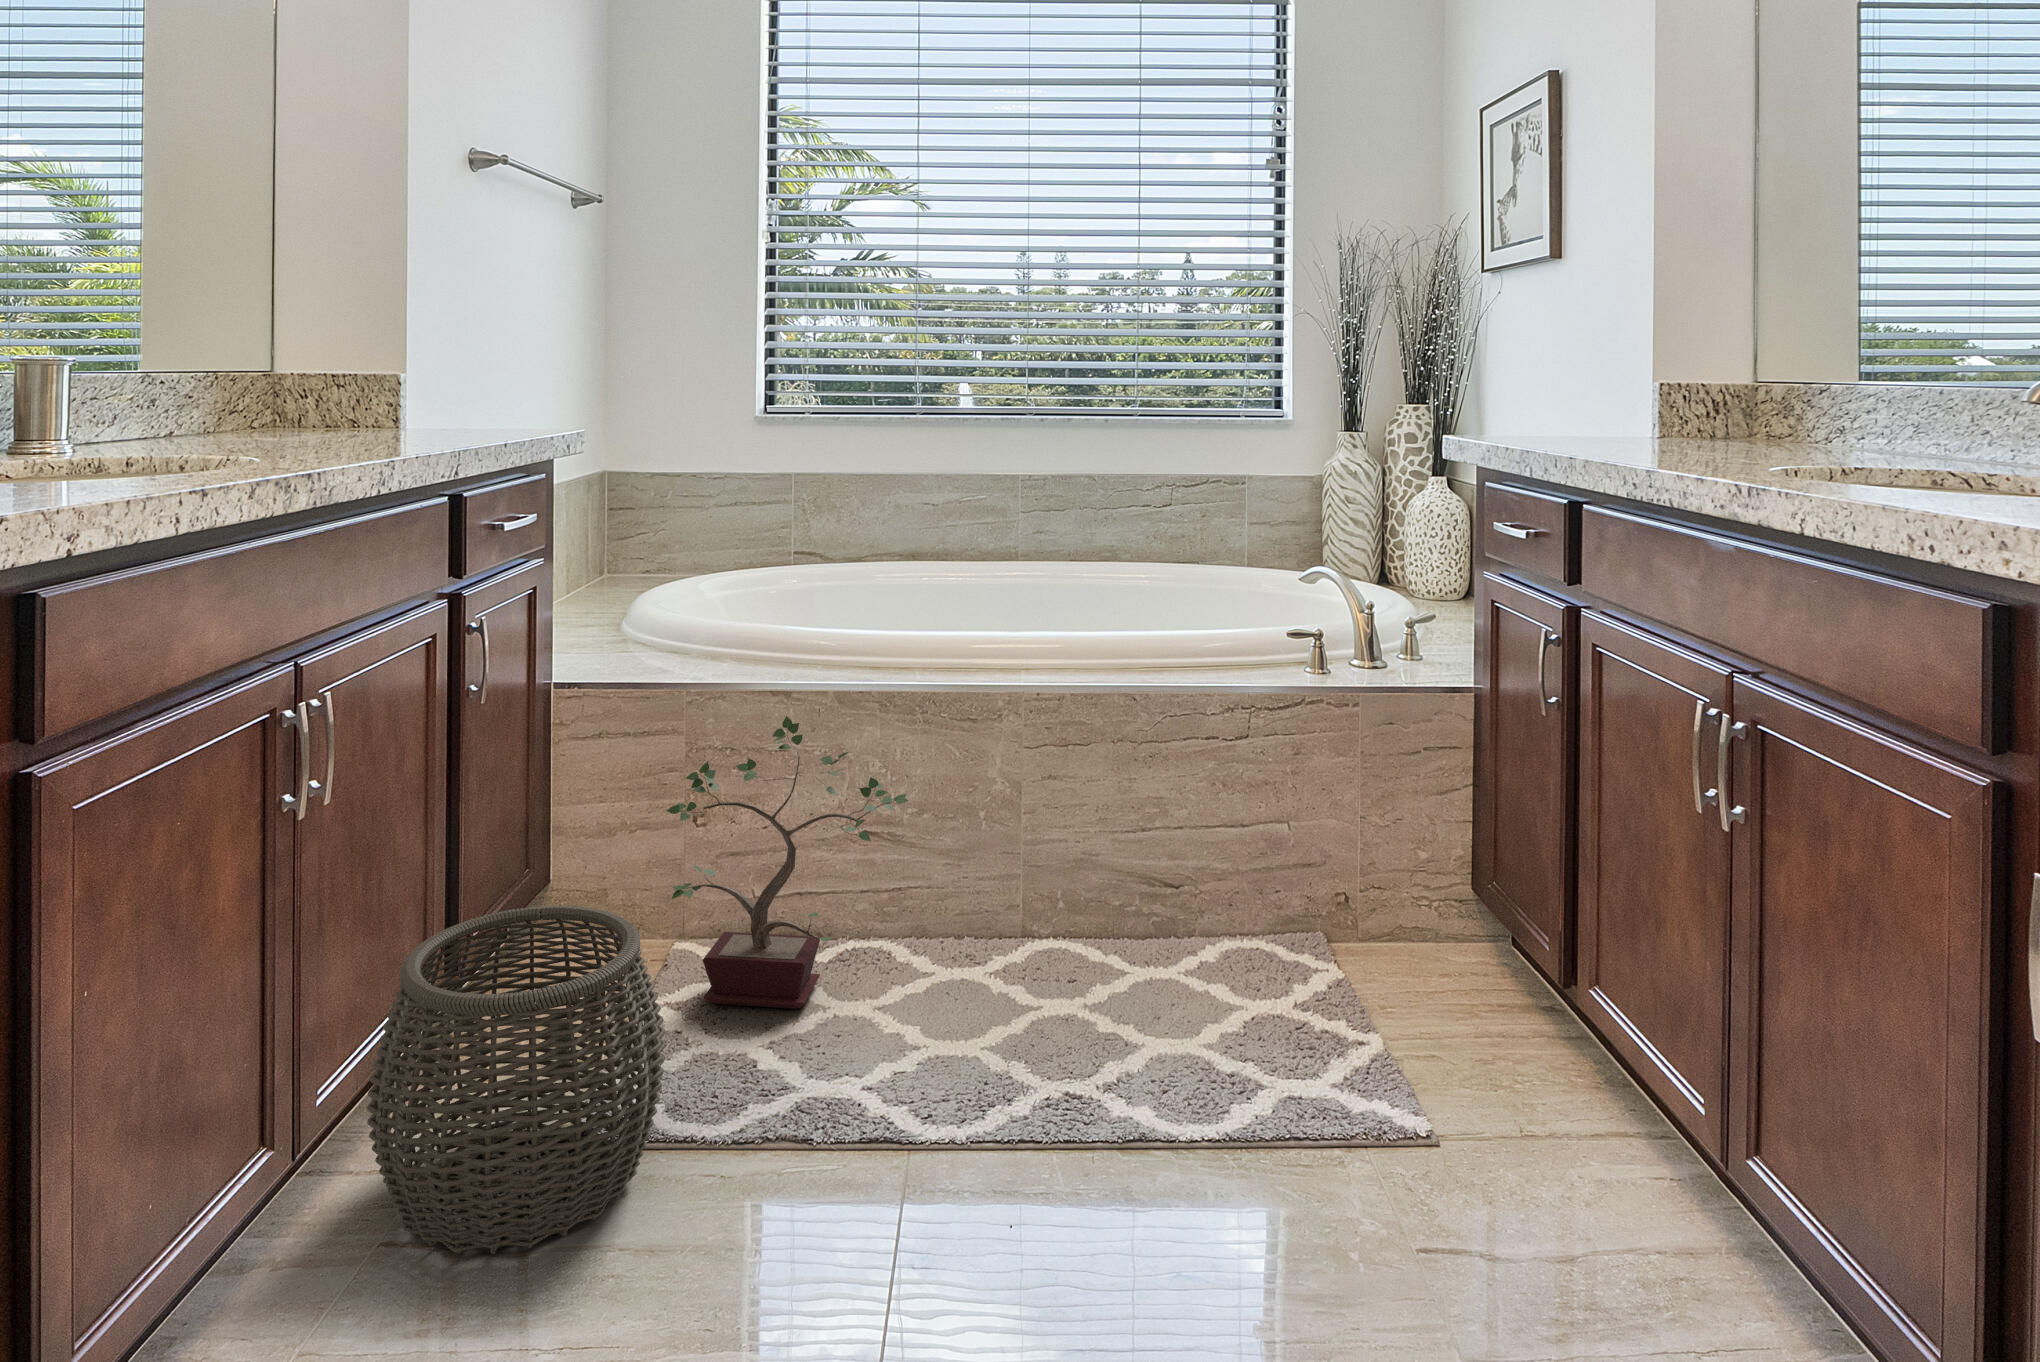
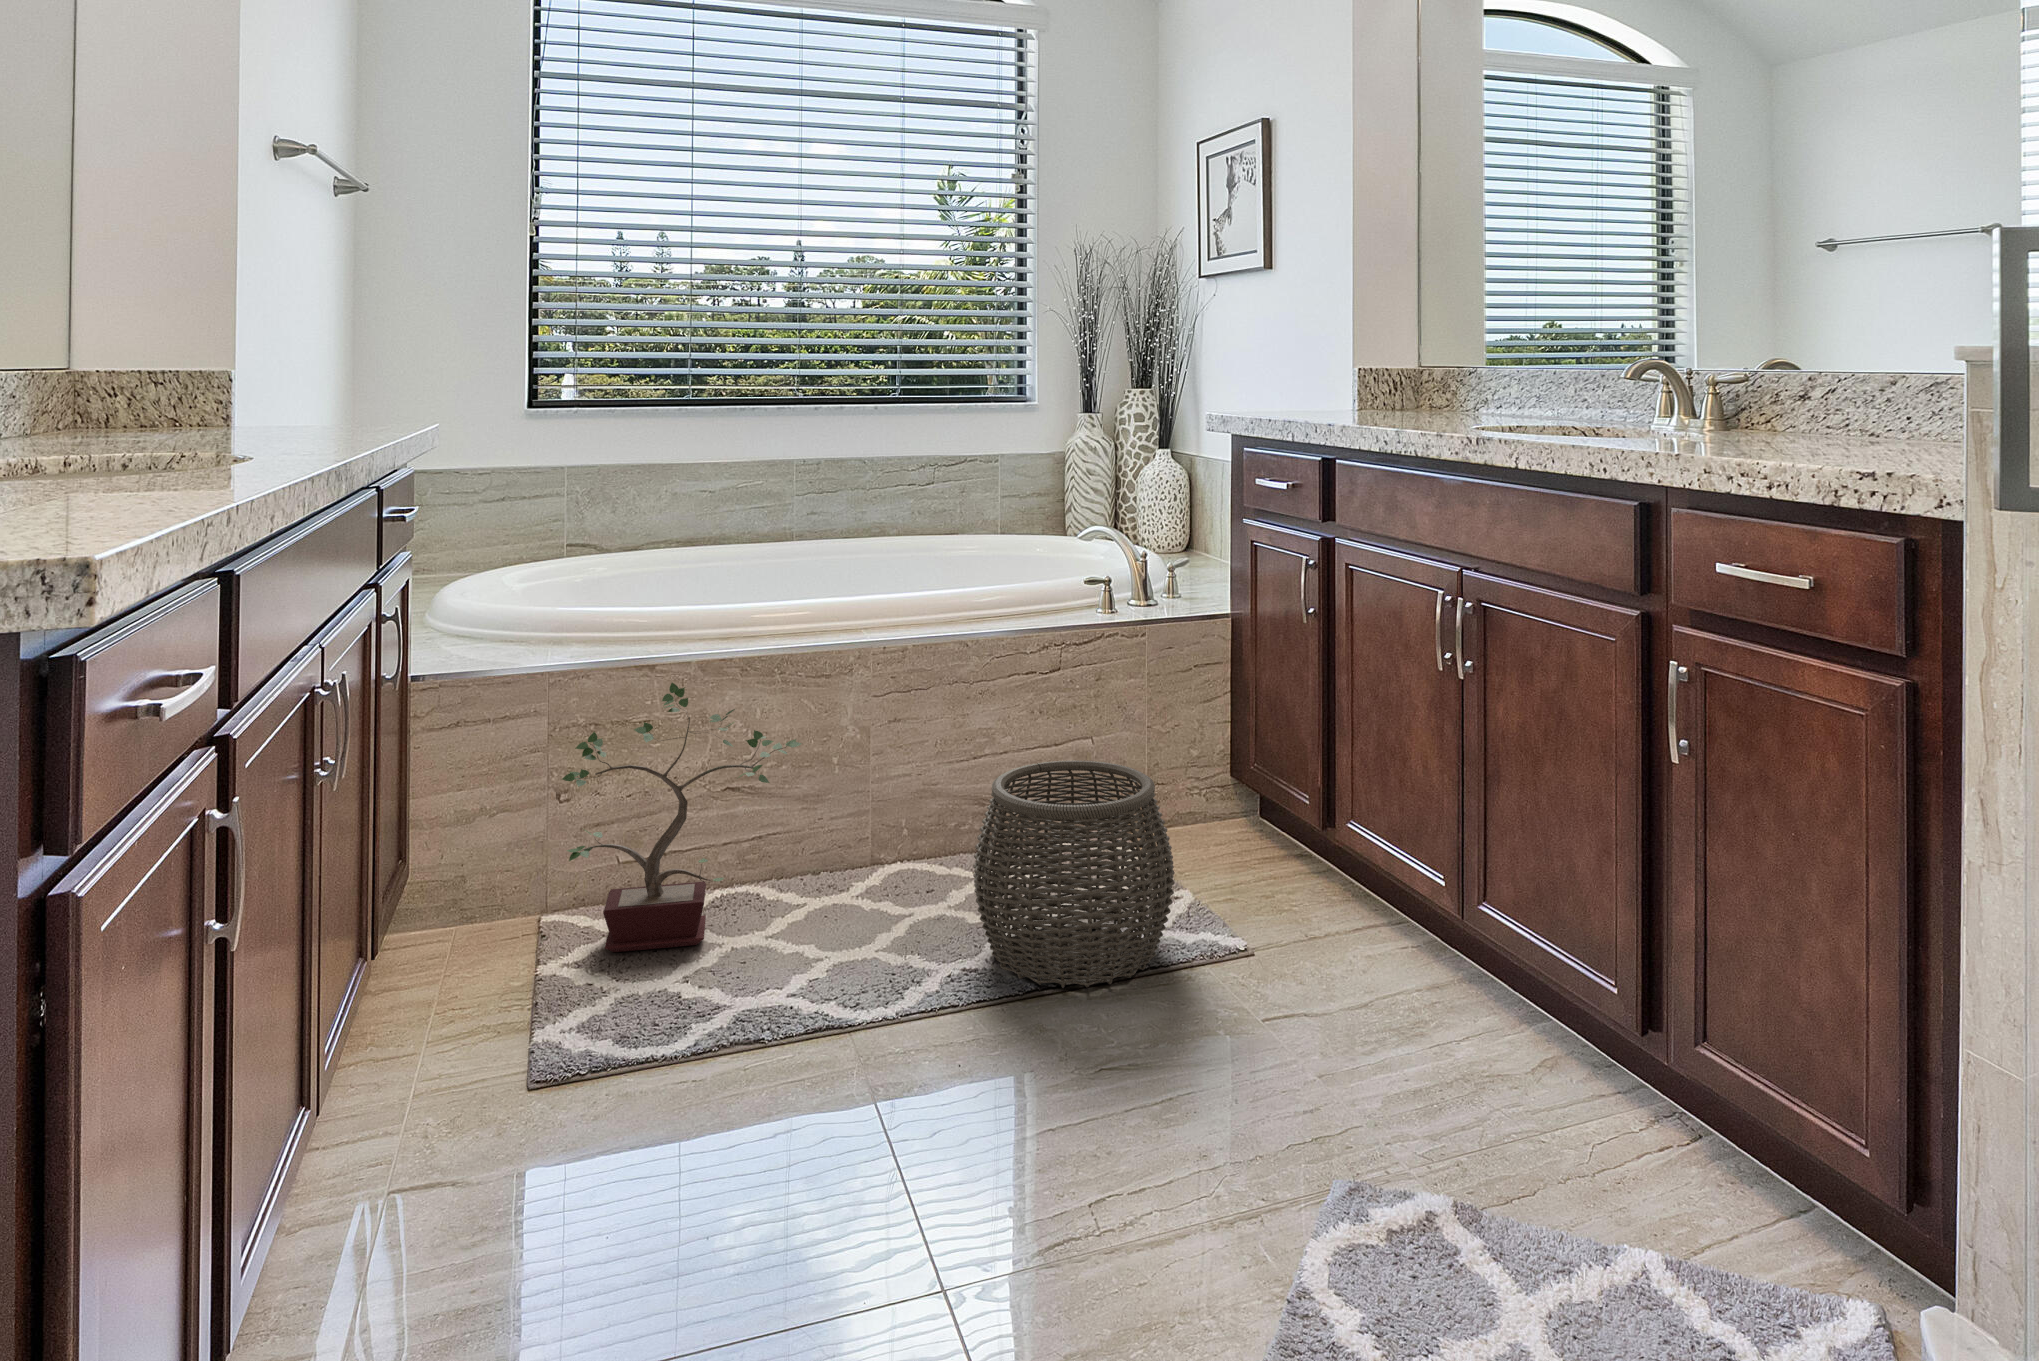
woven basket: present [367,906,666,1254] -> present [973,760,1175,988]

